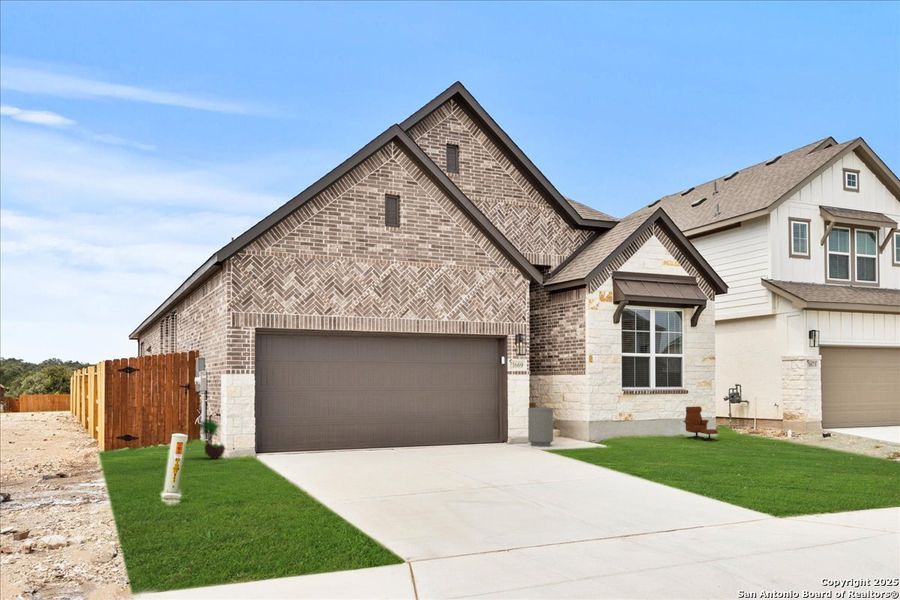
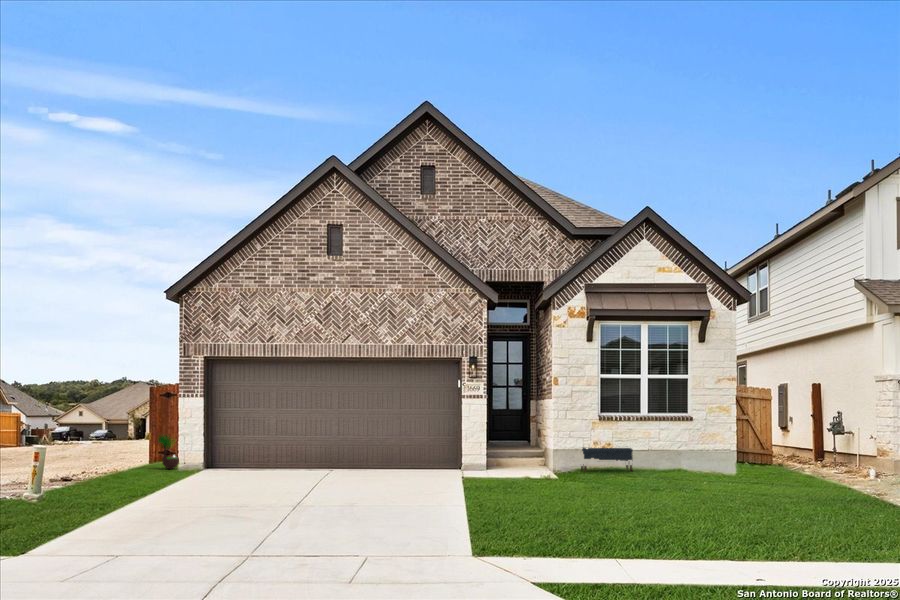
lounge chair: present [683,407,718,441] -> none [688,434,719,475]
trash can: present [528,408,553,446] -> none [482,431,508,472]
bench: none [605,419,652,444] -> present [581,447,633,472]

